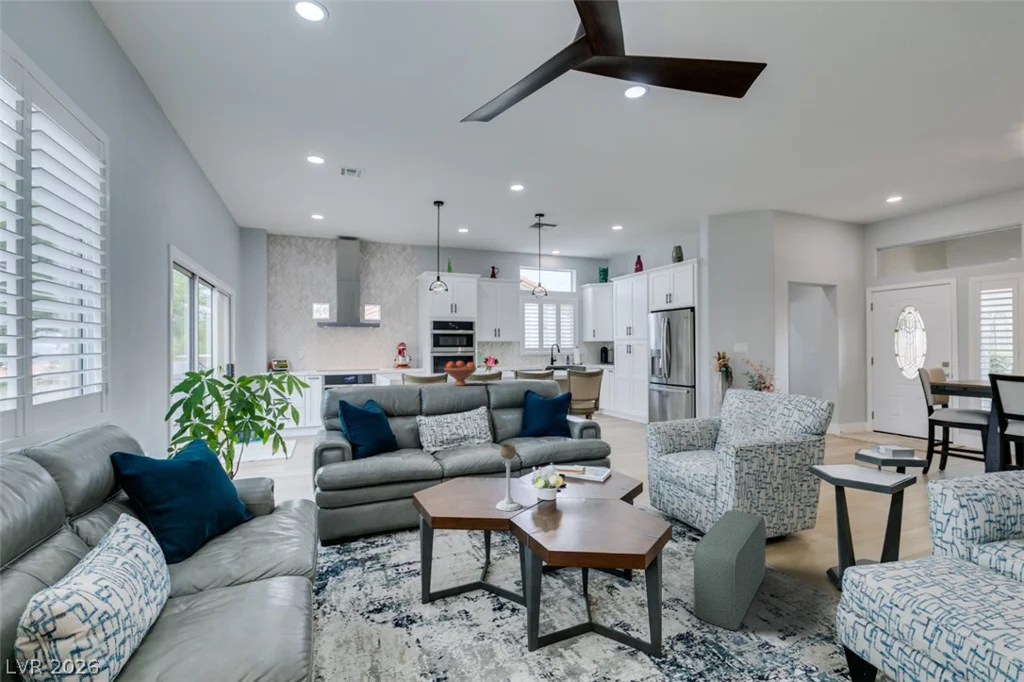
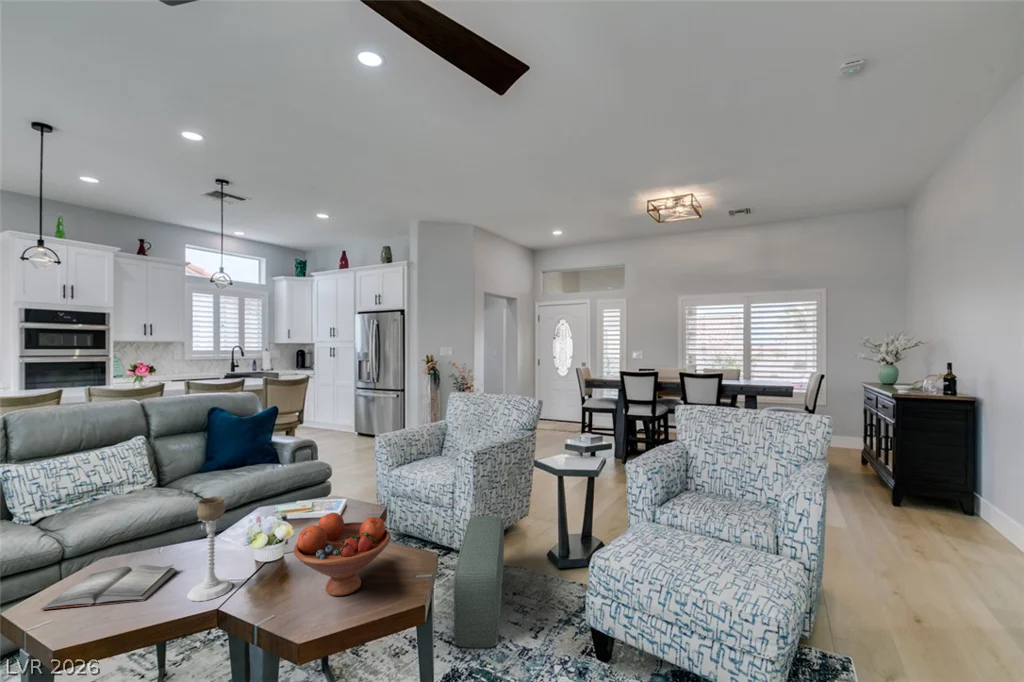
fruit bowl: present [444,361,476,386] -> present [294,513,391,596]
hardback book: none [430,482,494,503] -> present [41,565,177,610]

